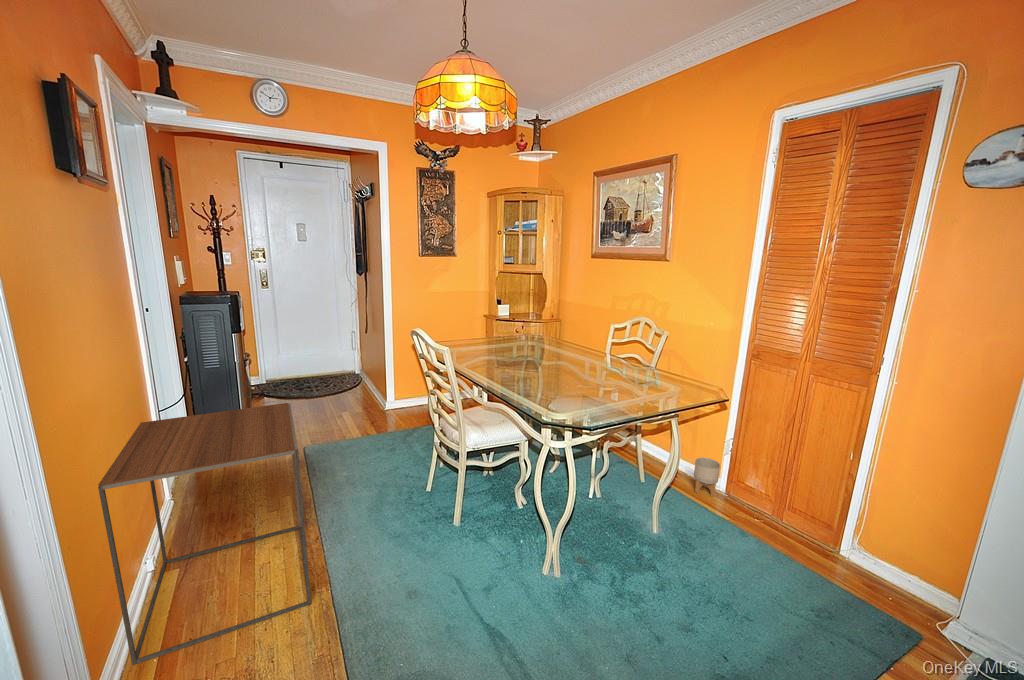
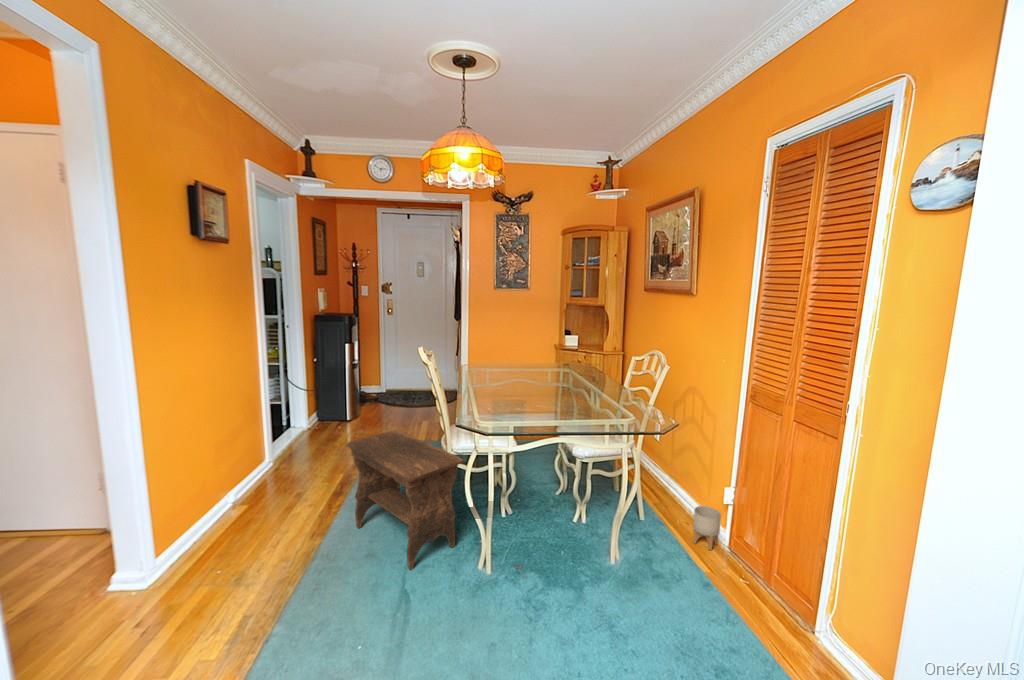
side table: present [98,403,311,665] -> none [188,395,337,548]
footstool: none [344,434,508,600] -> present [346,430,464,570]

